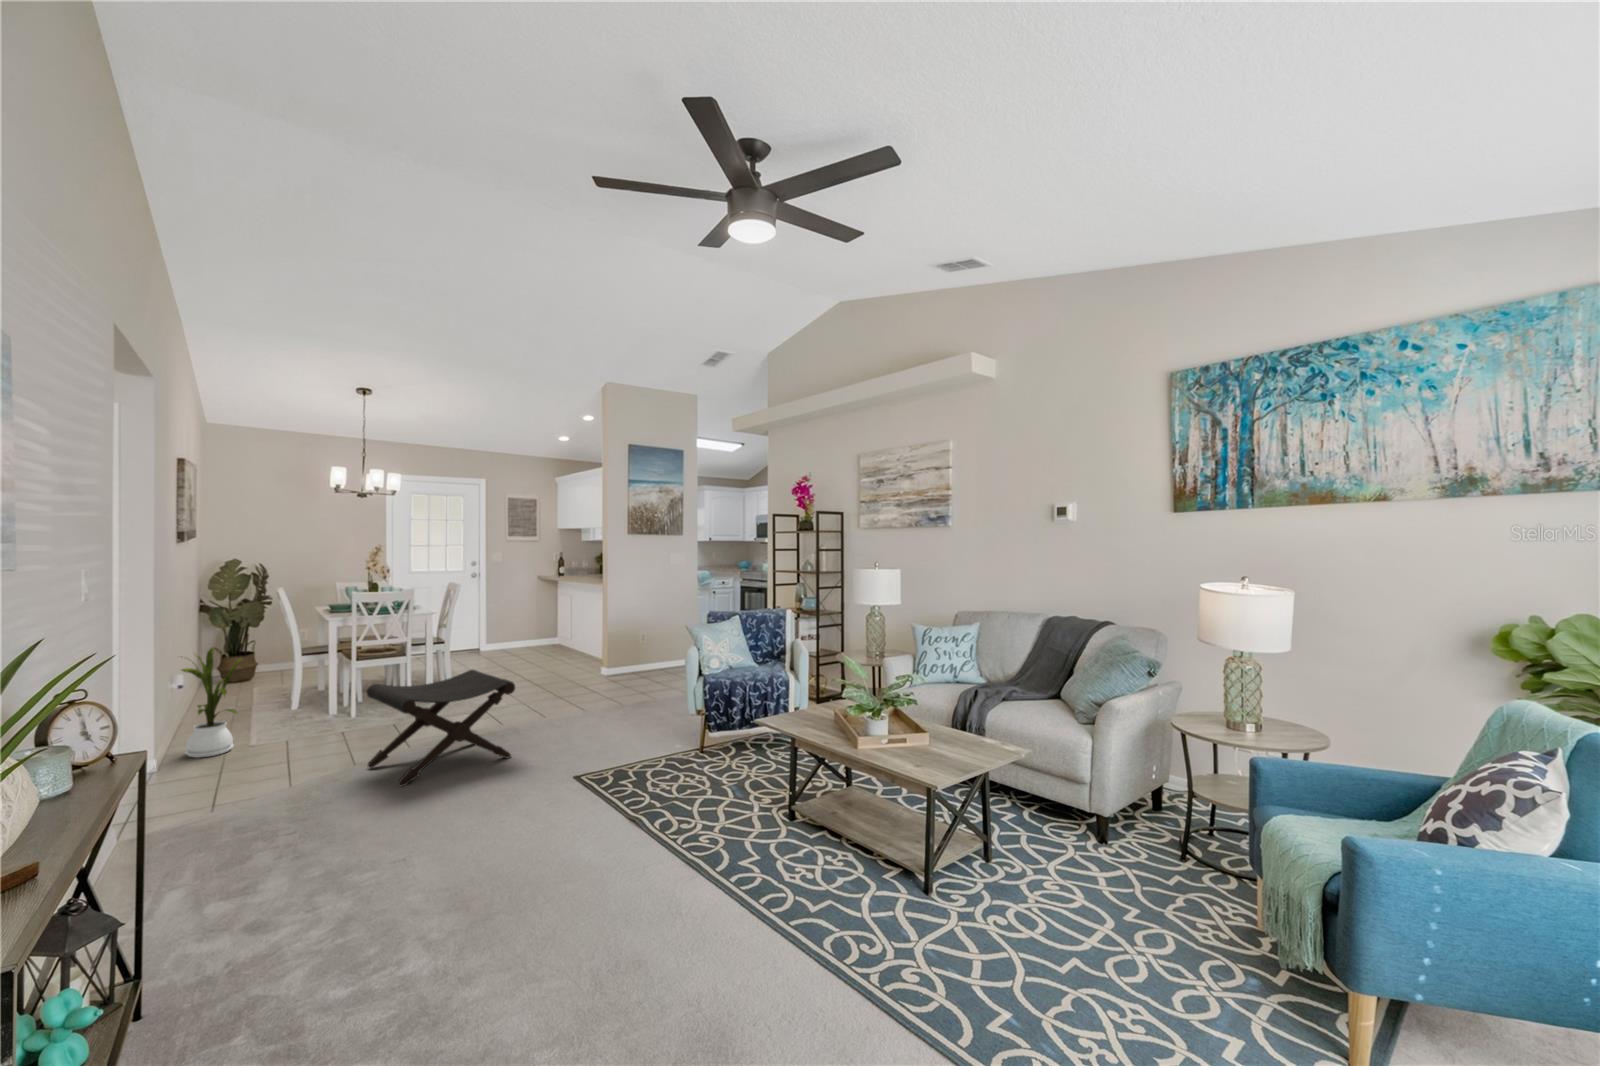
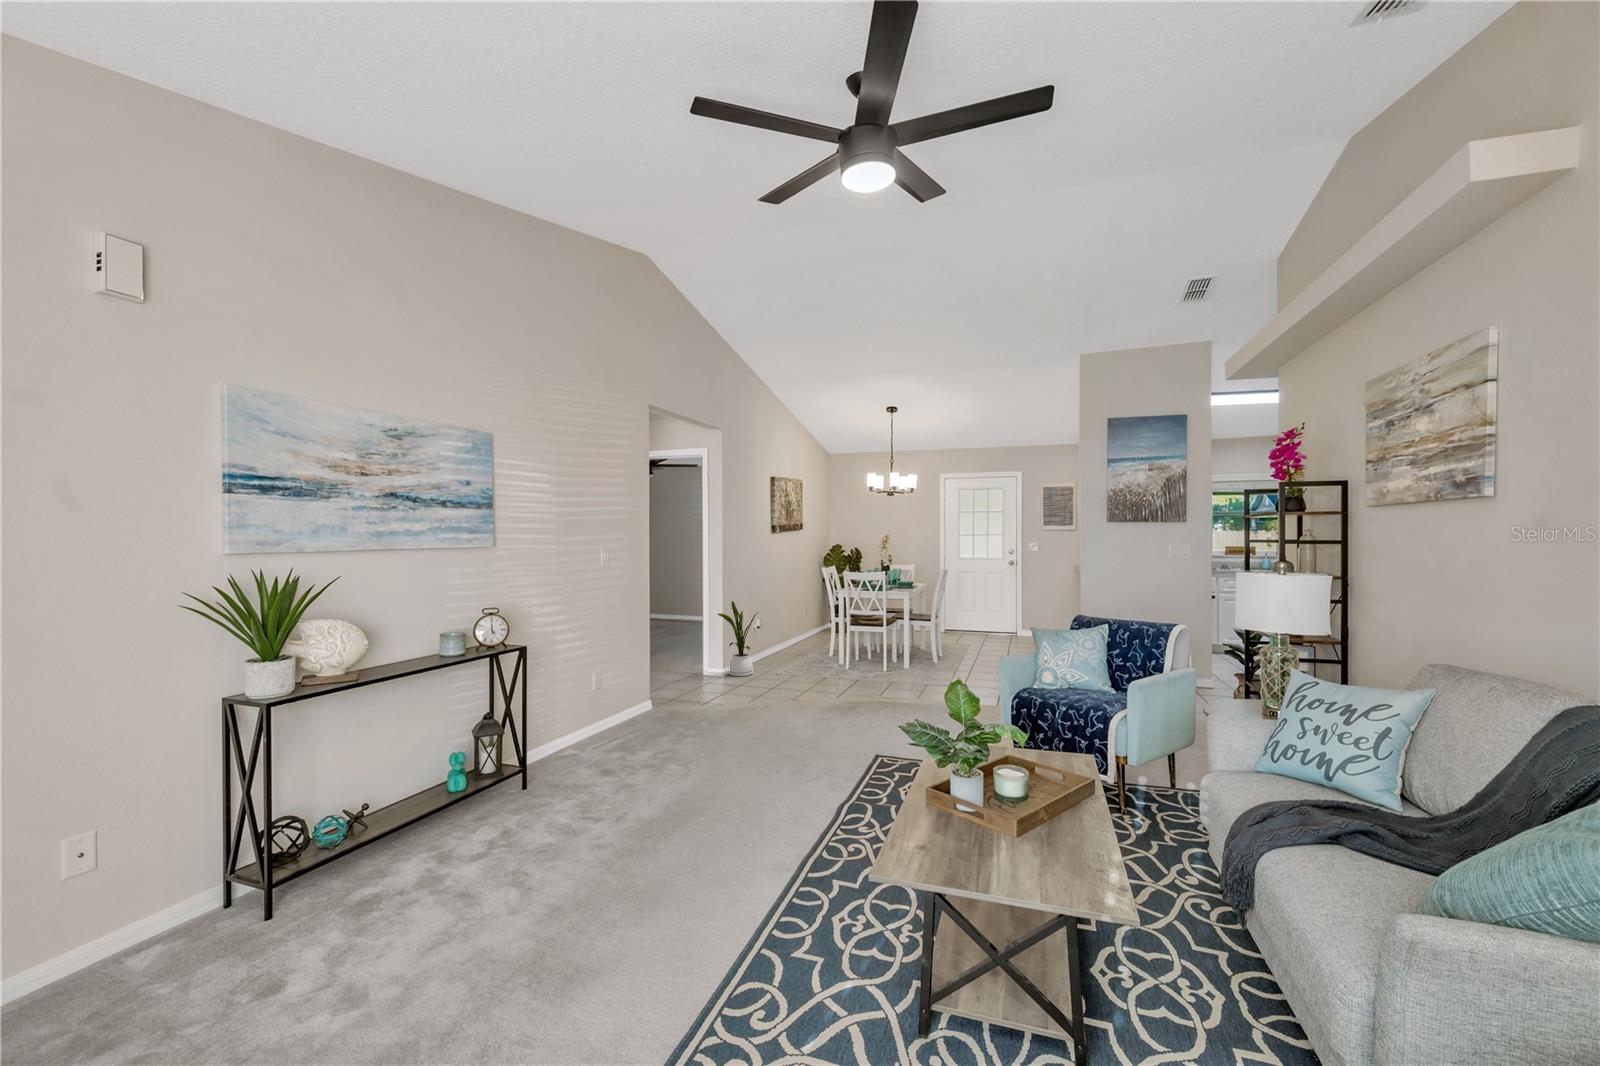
footstool: present [367,670,515,786] -> none [767,641,865,727]

